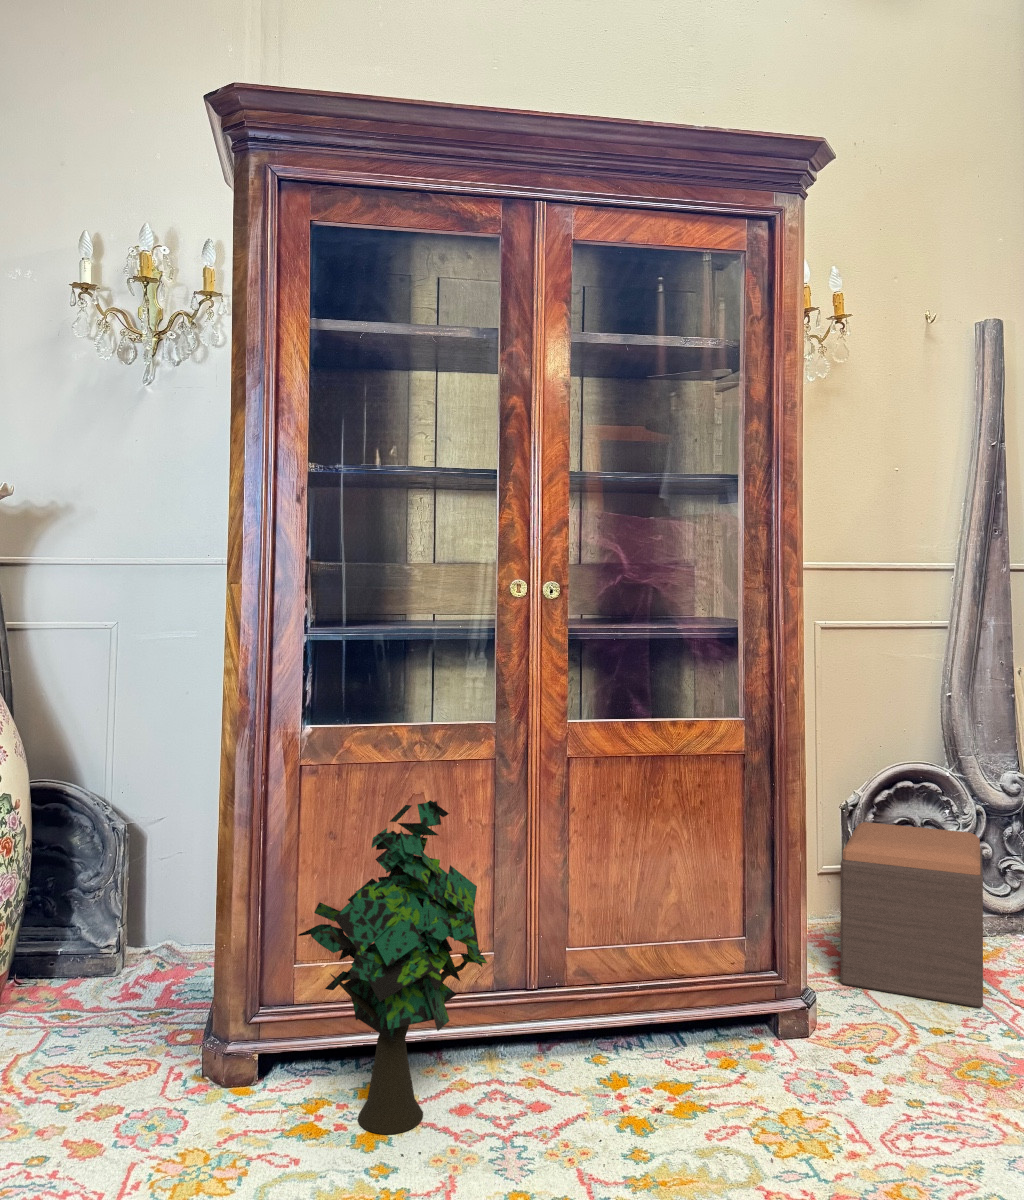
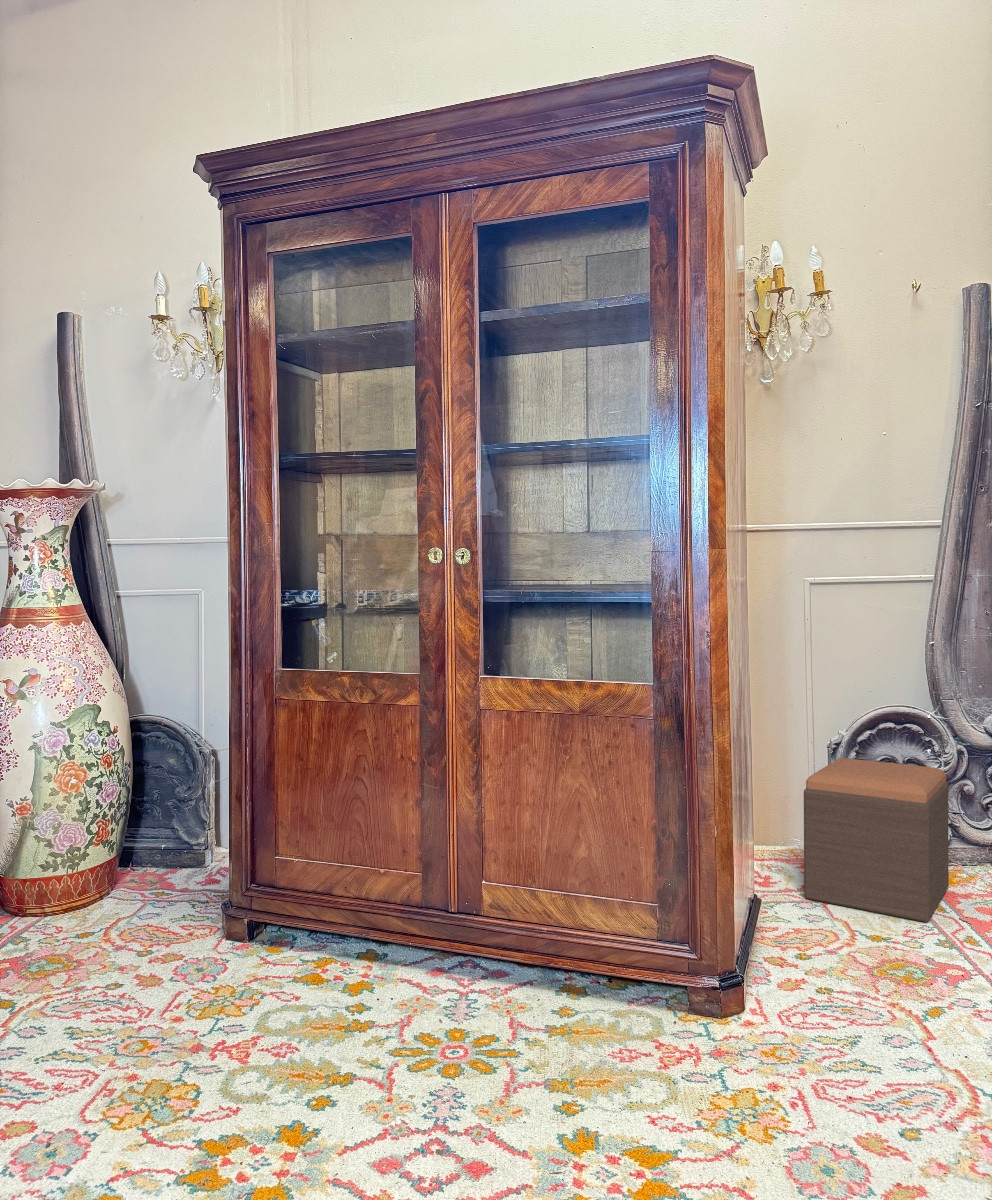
decorative plant: present [298,800,487,1134] -> none [301,724,454,985]

